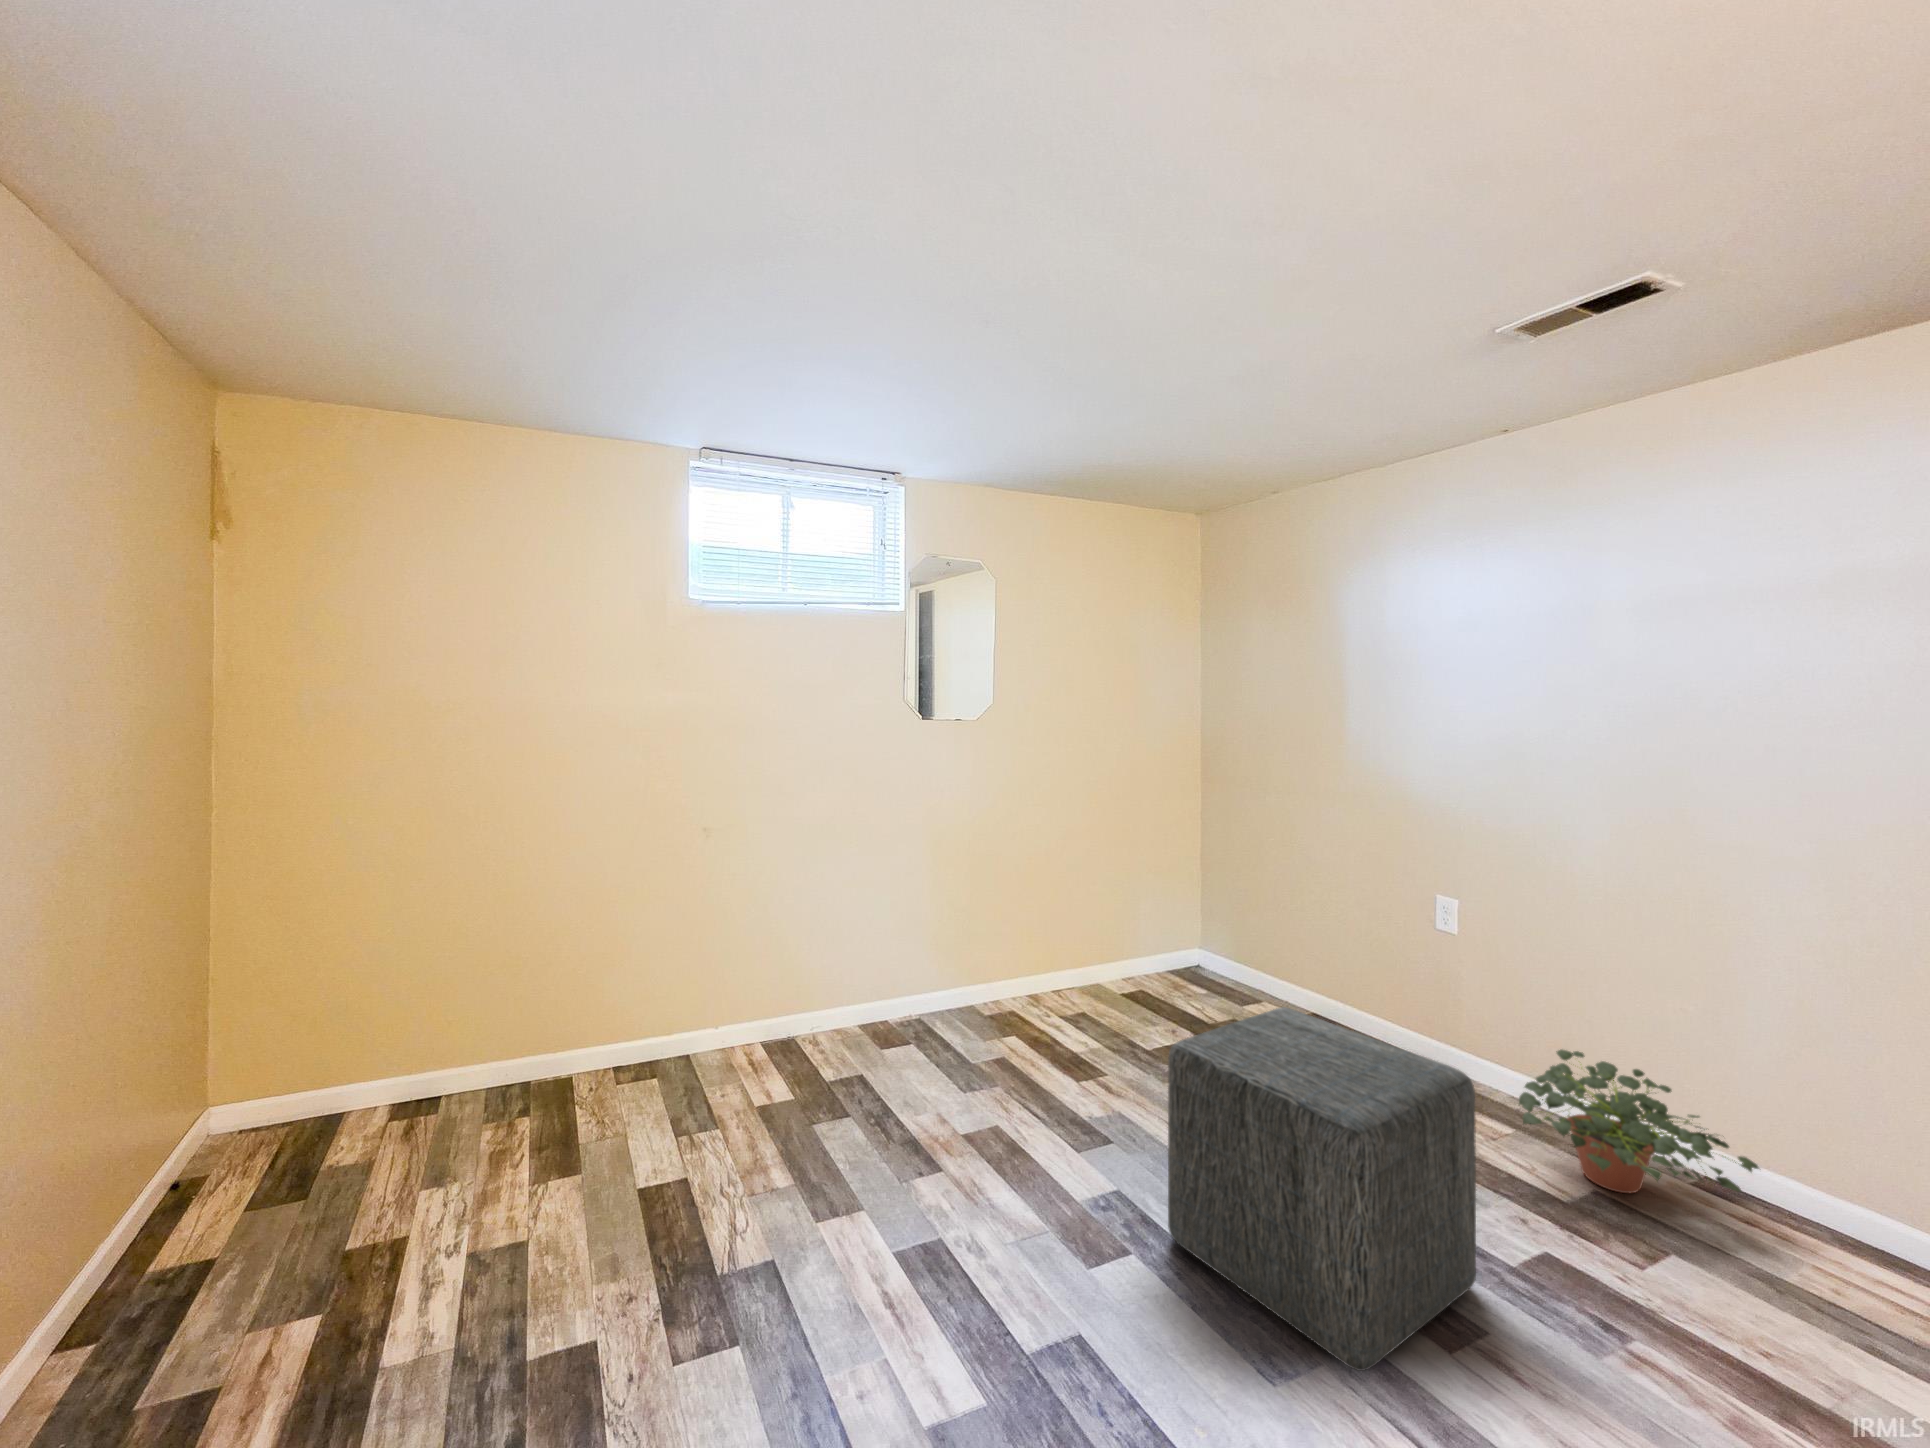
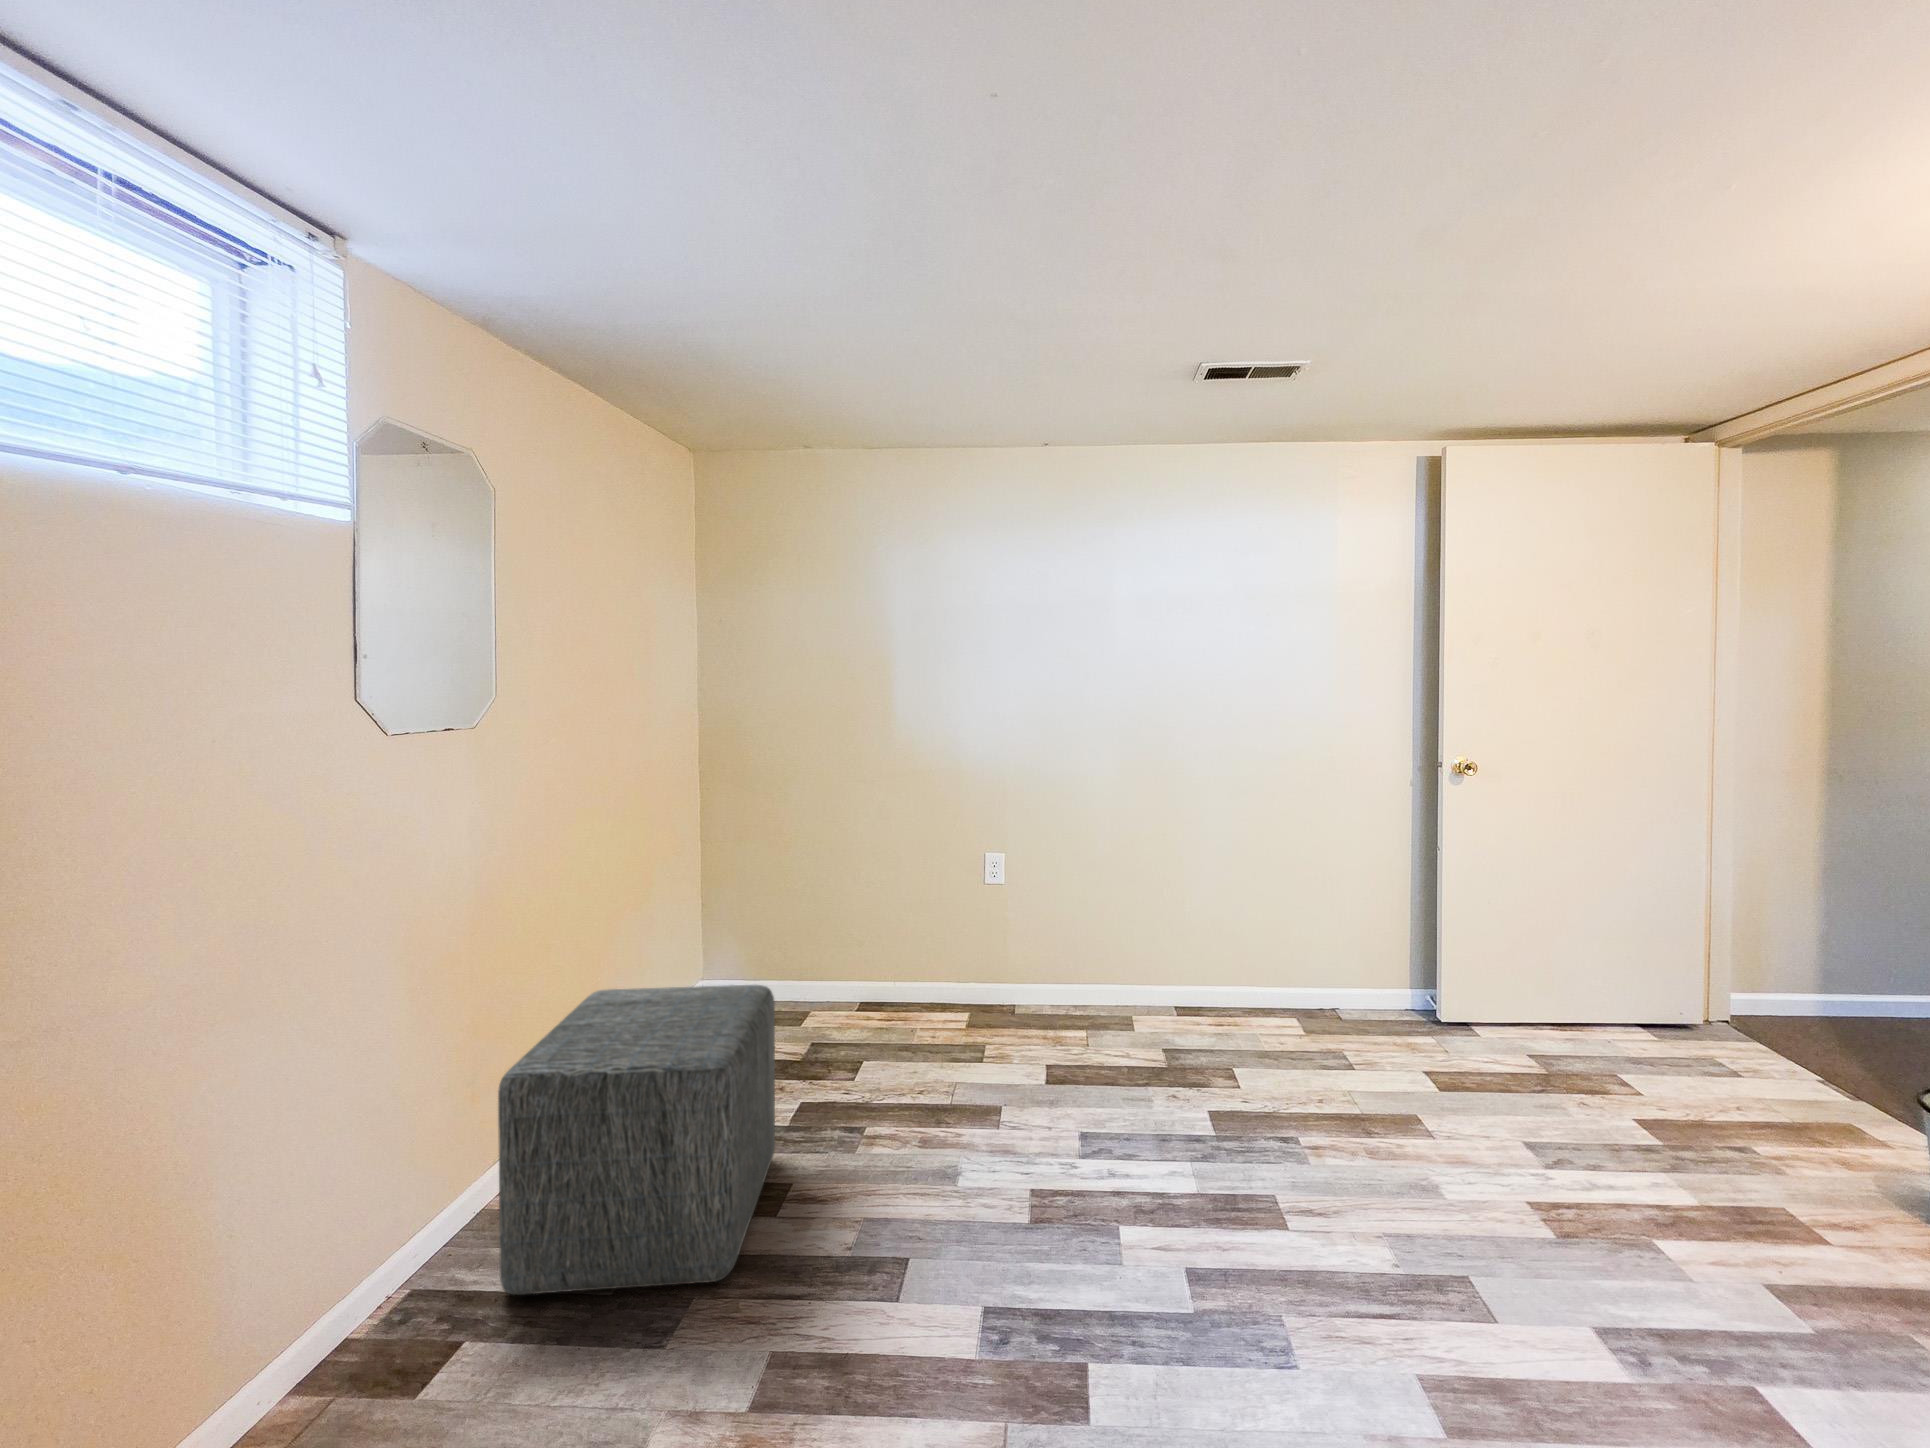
potted plant: present [1519,1049,1759,1193] -> none [761,943,895,1039]

